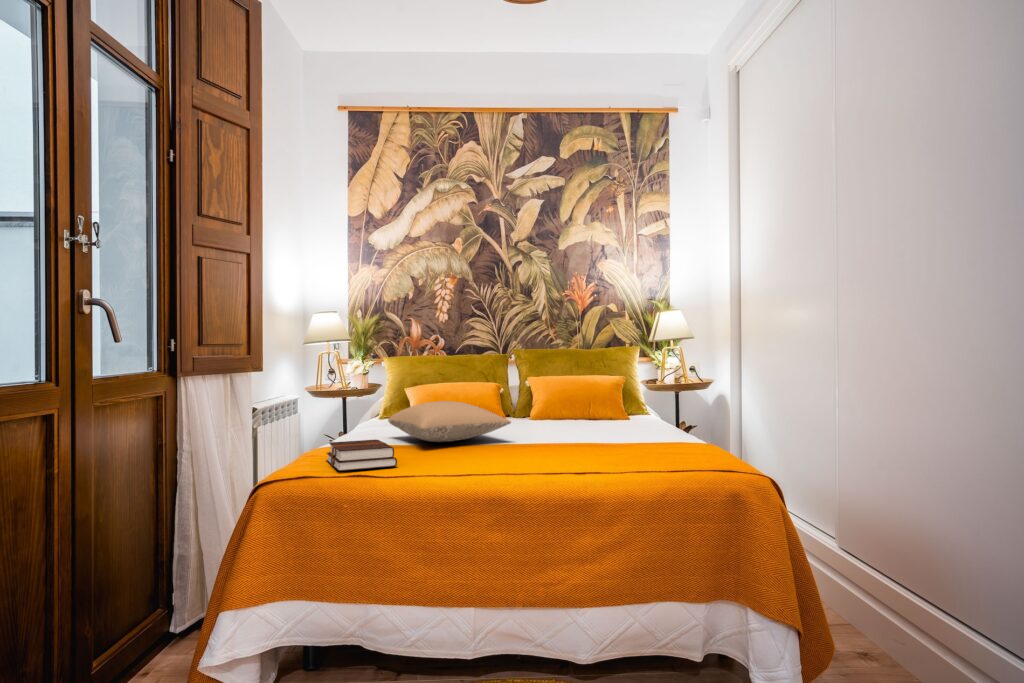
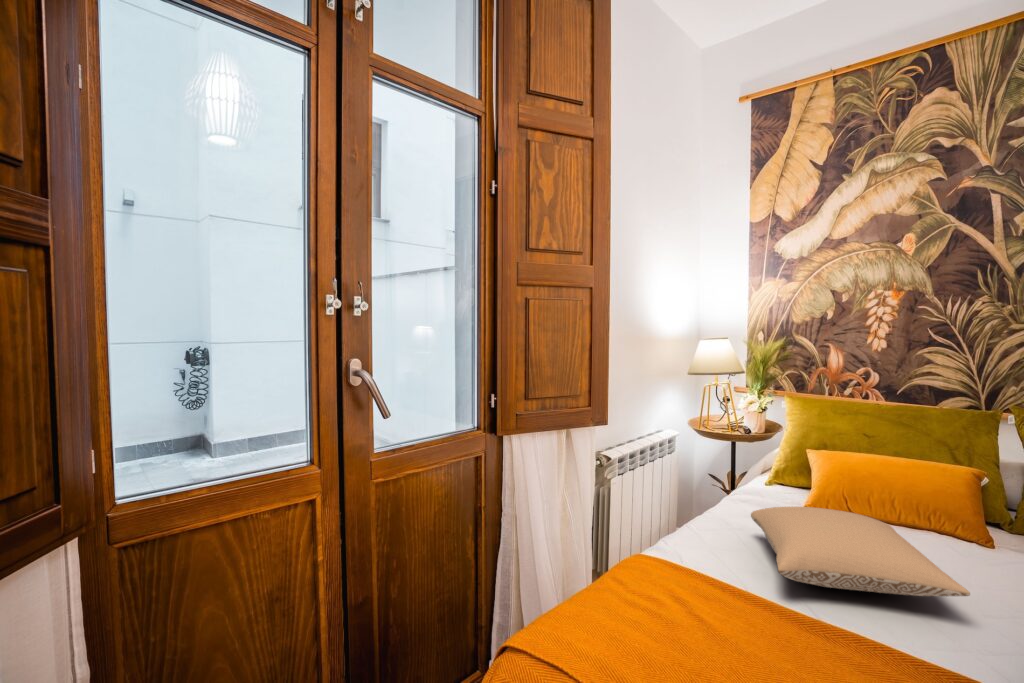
hardback book: present [326,440,397,471] -> none [624,557,713,644]

